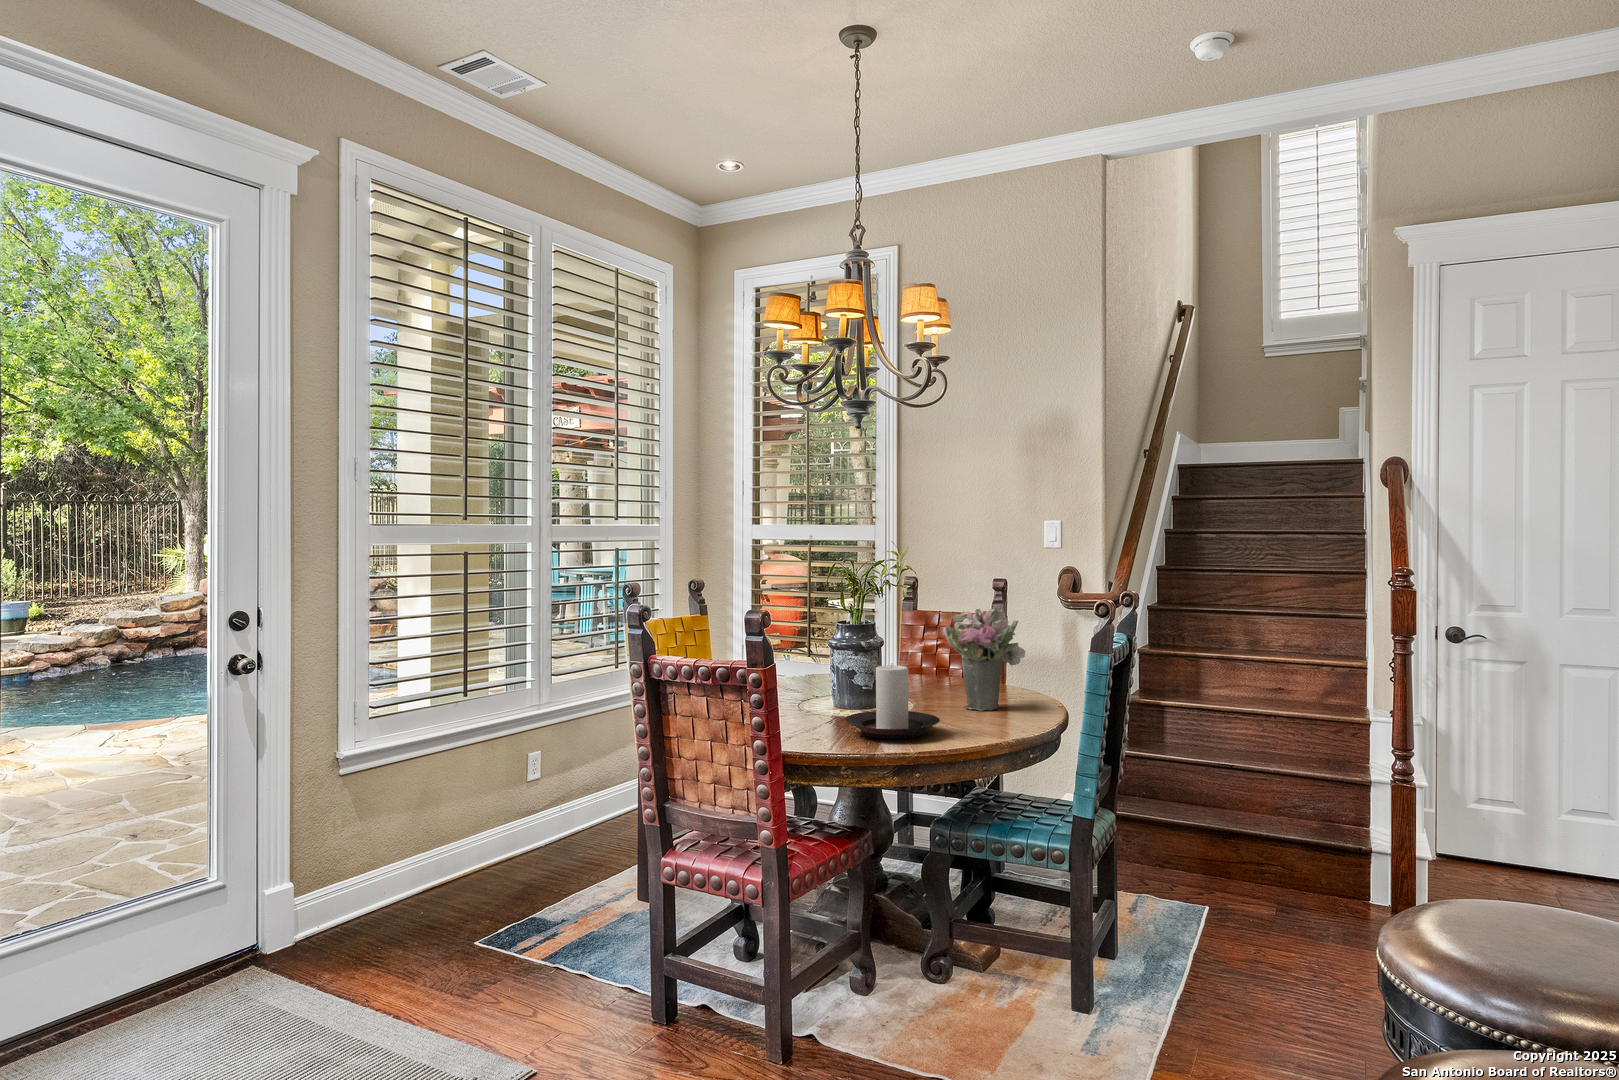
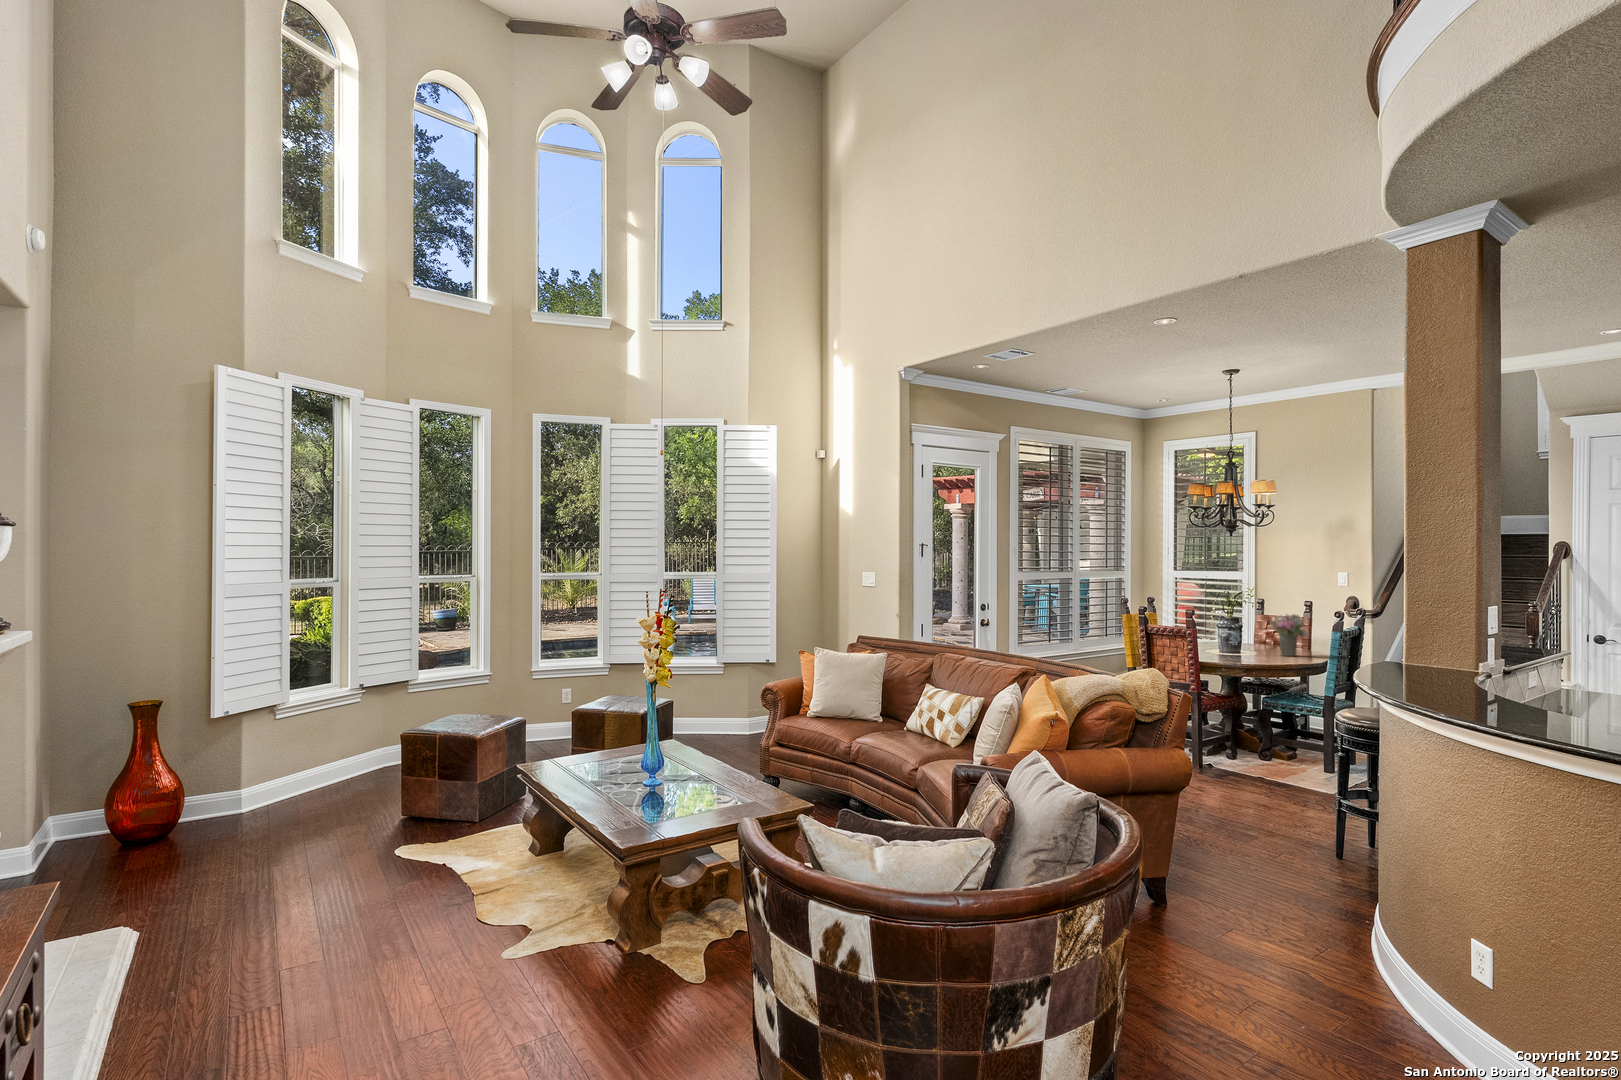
candle holder: present [845,665,940,739] -> none [1224,632,1265,661]

